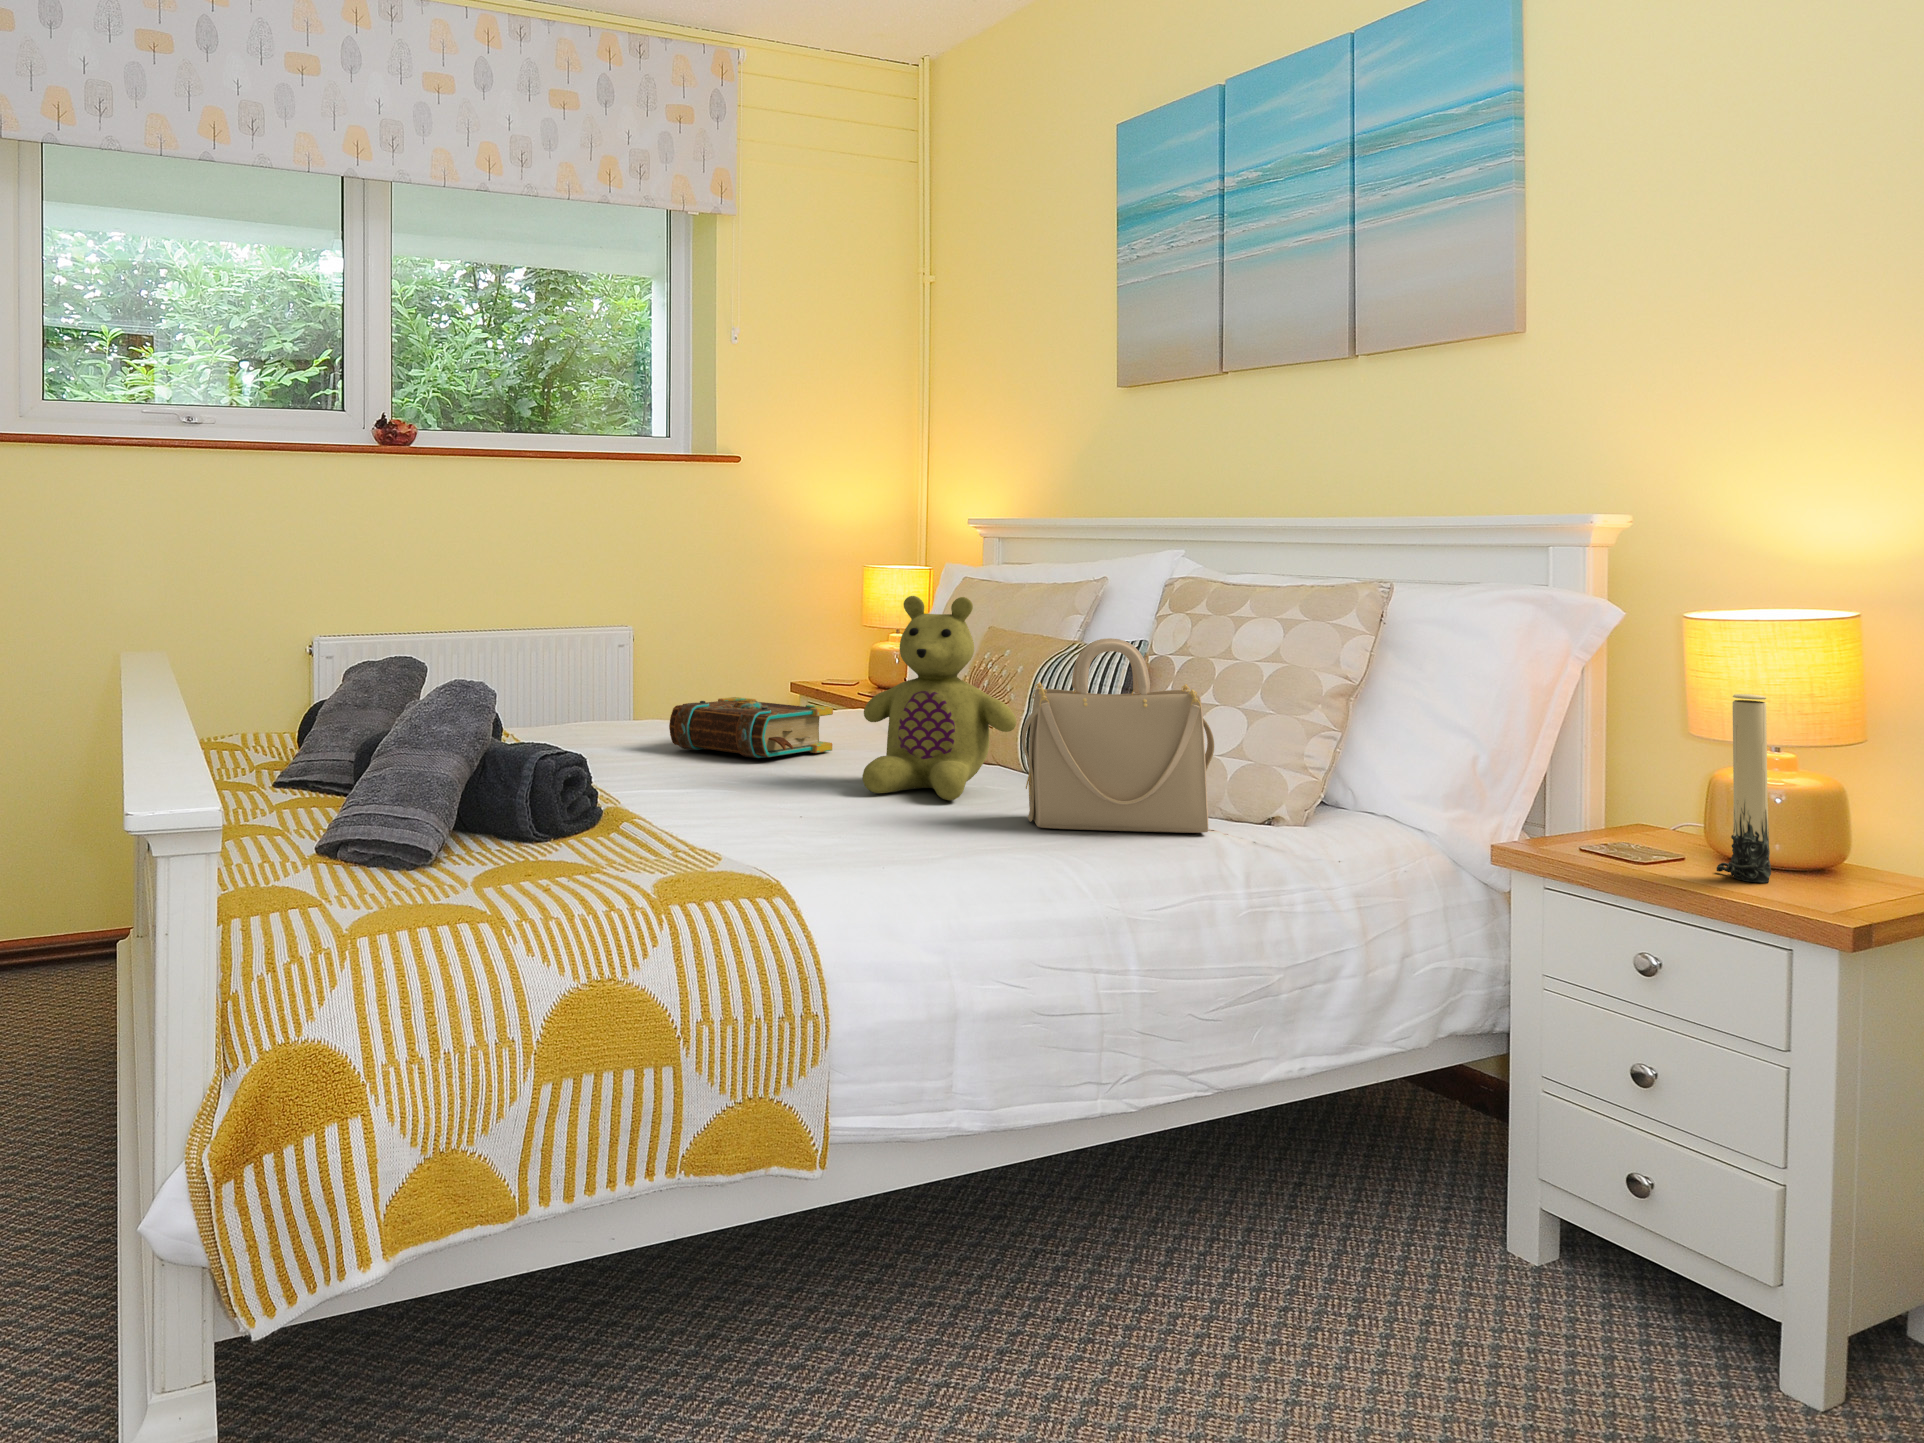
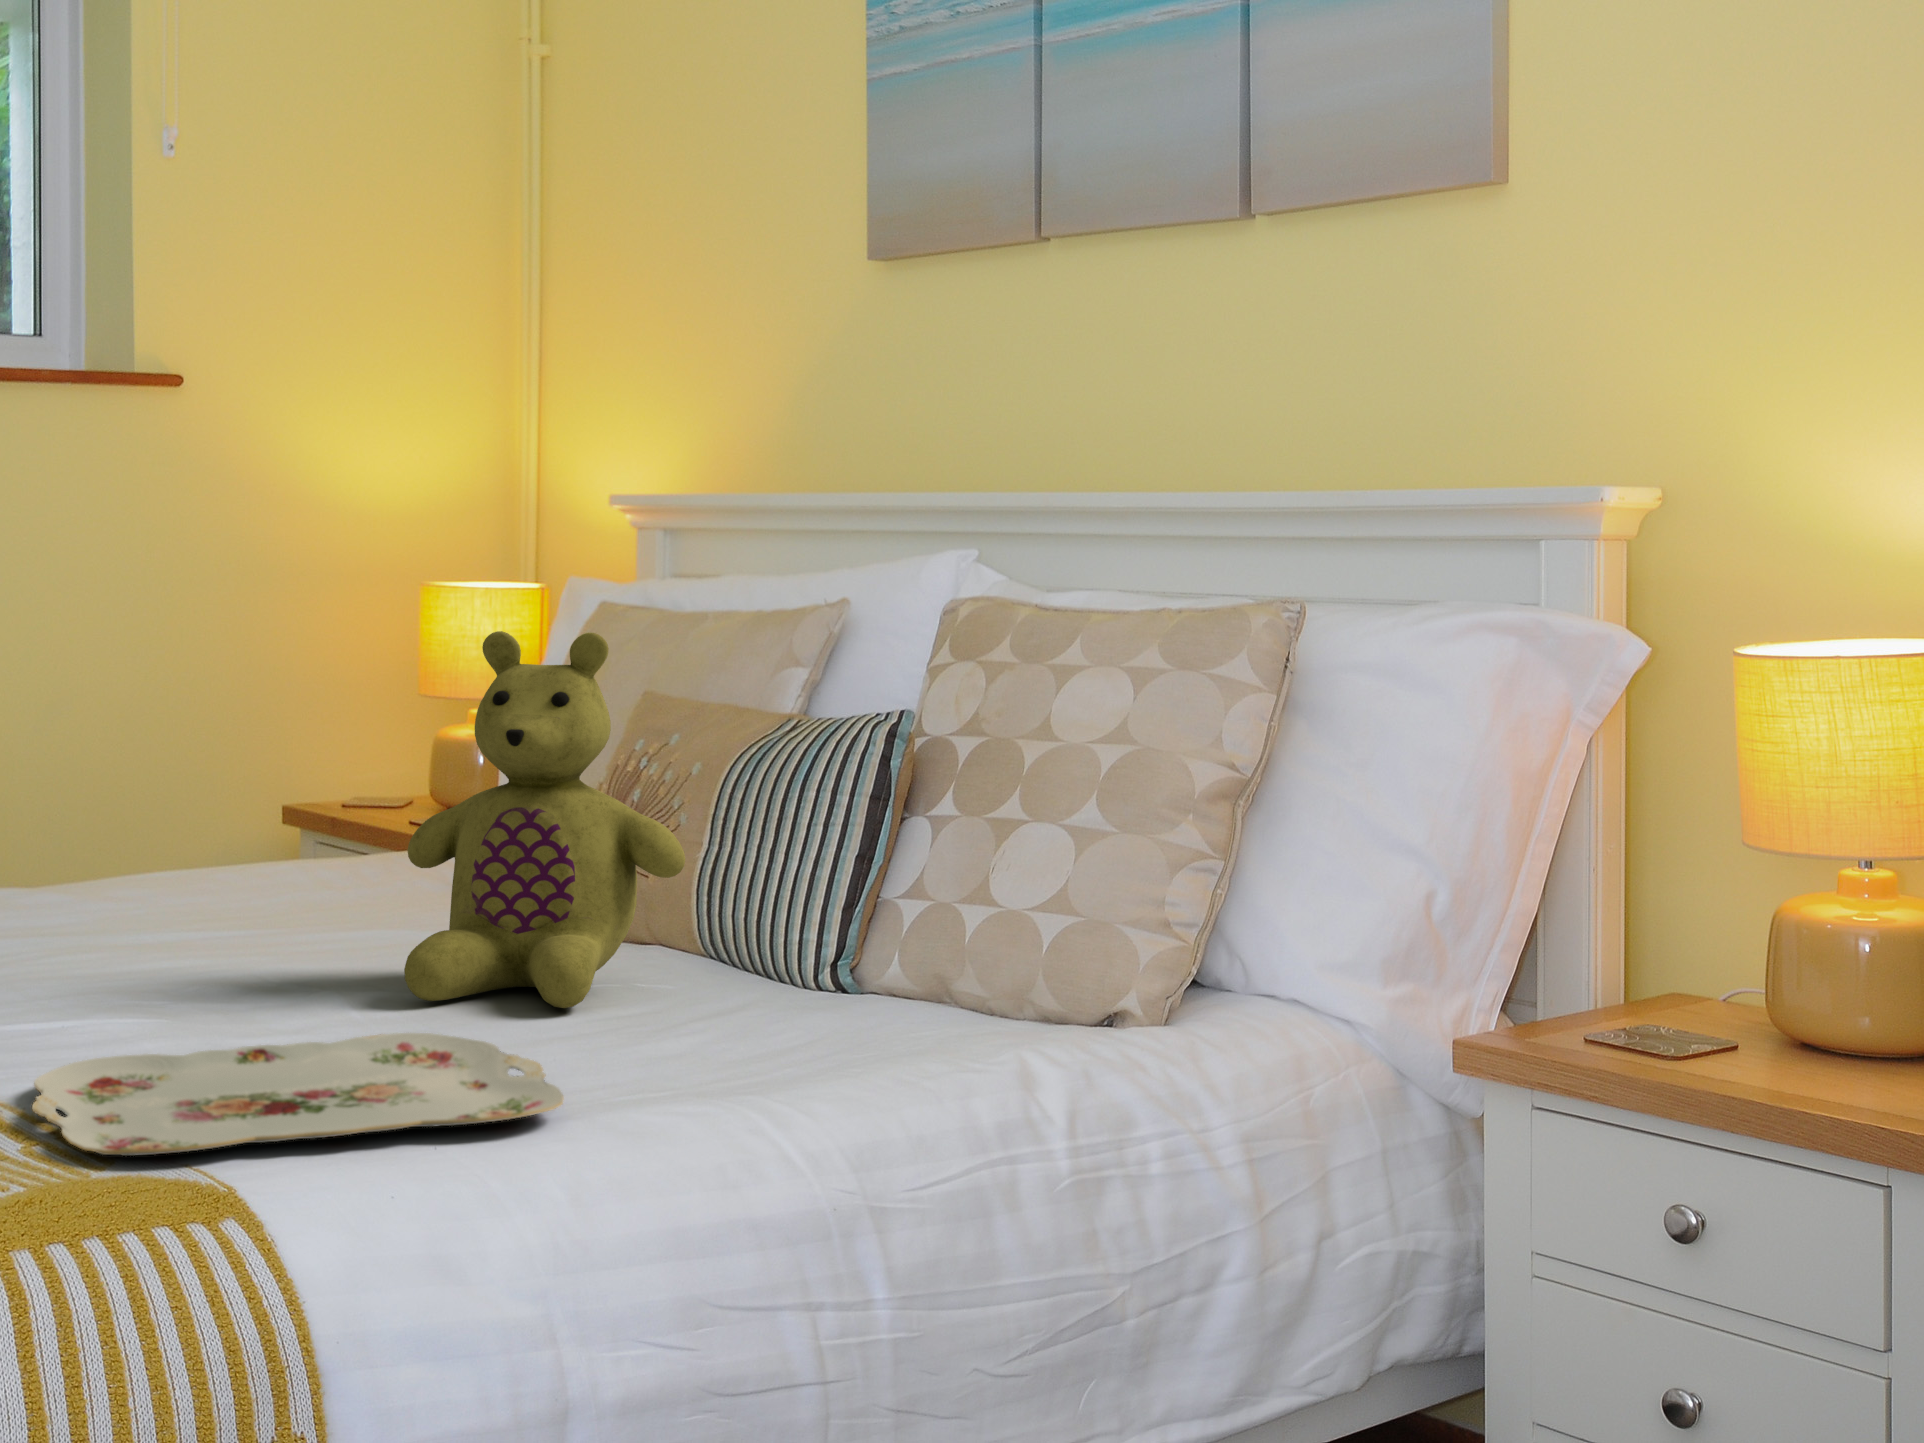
handbag: present [1022,638,1214,833] -> none [696,704,1026,1051]
candle: present [1717,694,1771,883] -> none [1796,776,1874,1081]
book: present [669,697,833,758] -> none [33,828,351,944]
serving tray: none [675,809,949,863] -> present [32,1033,564,1156]

